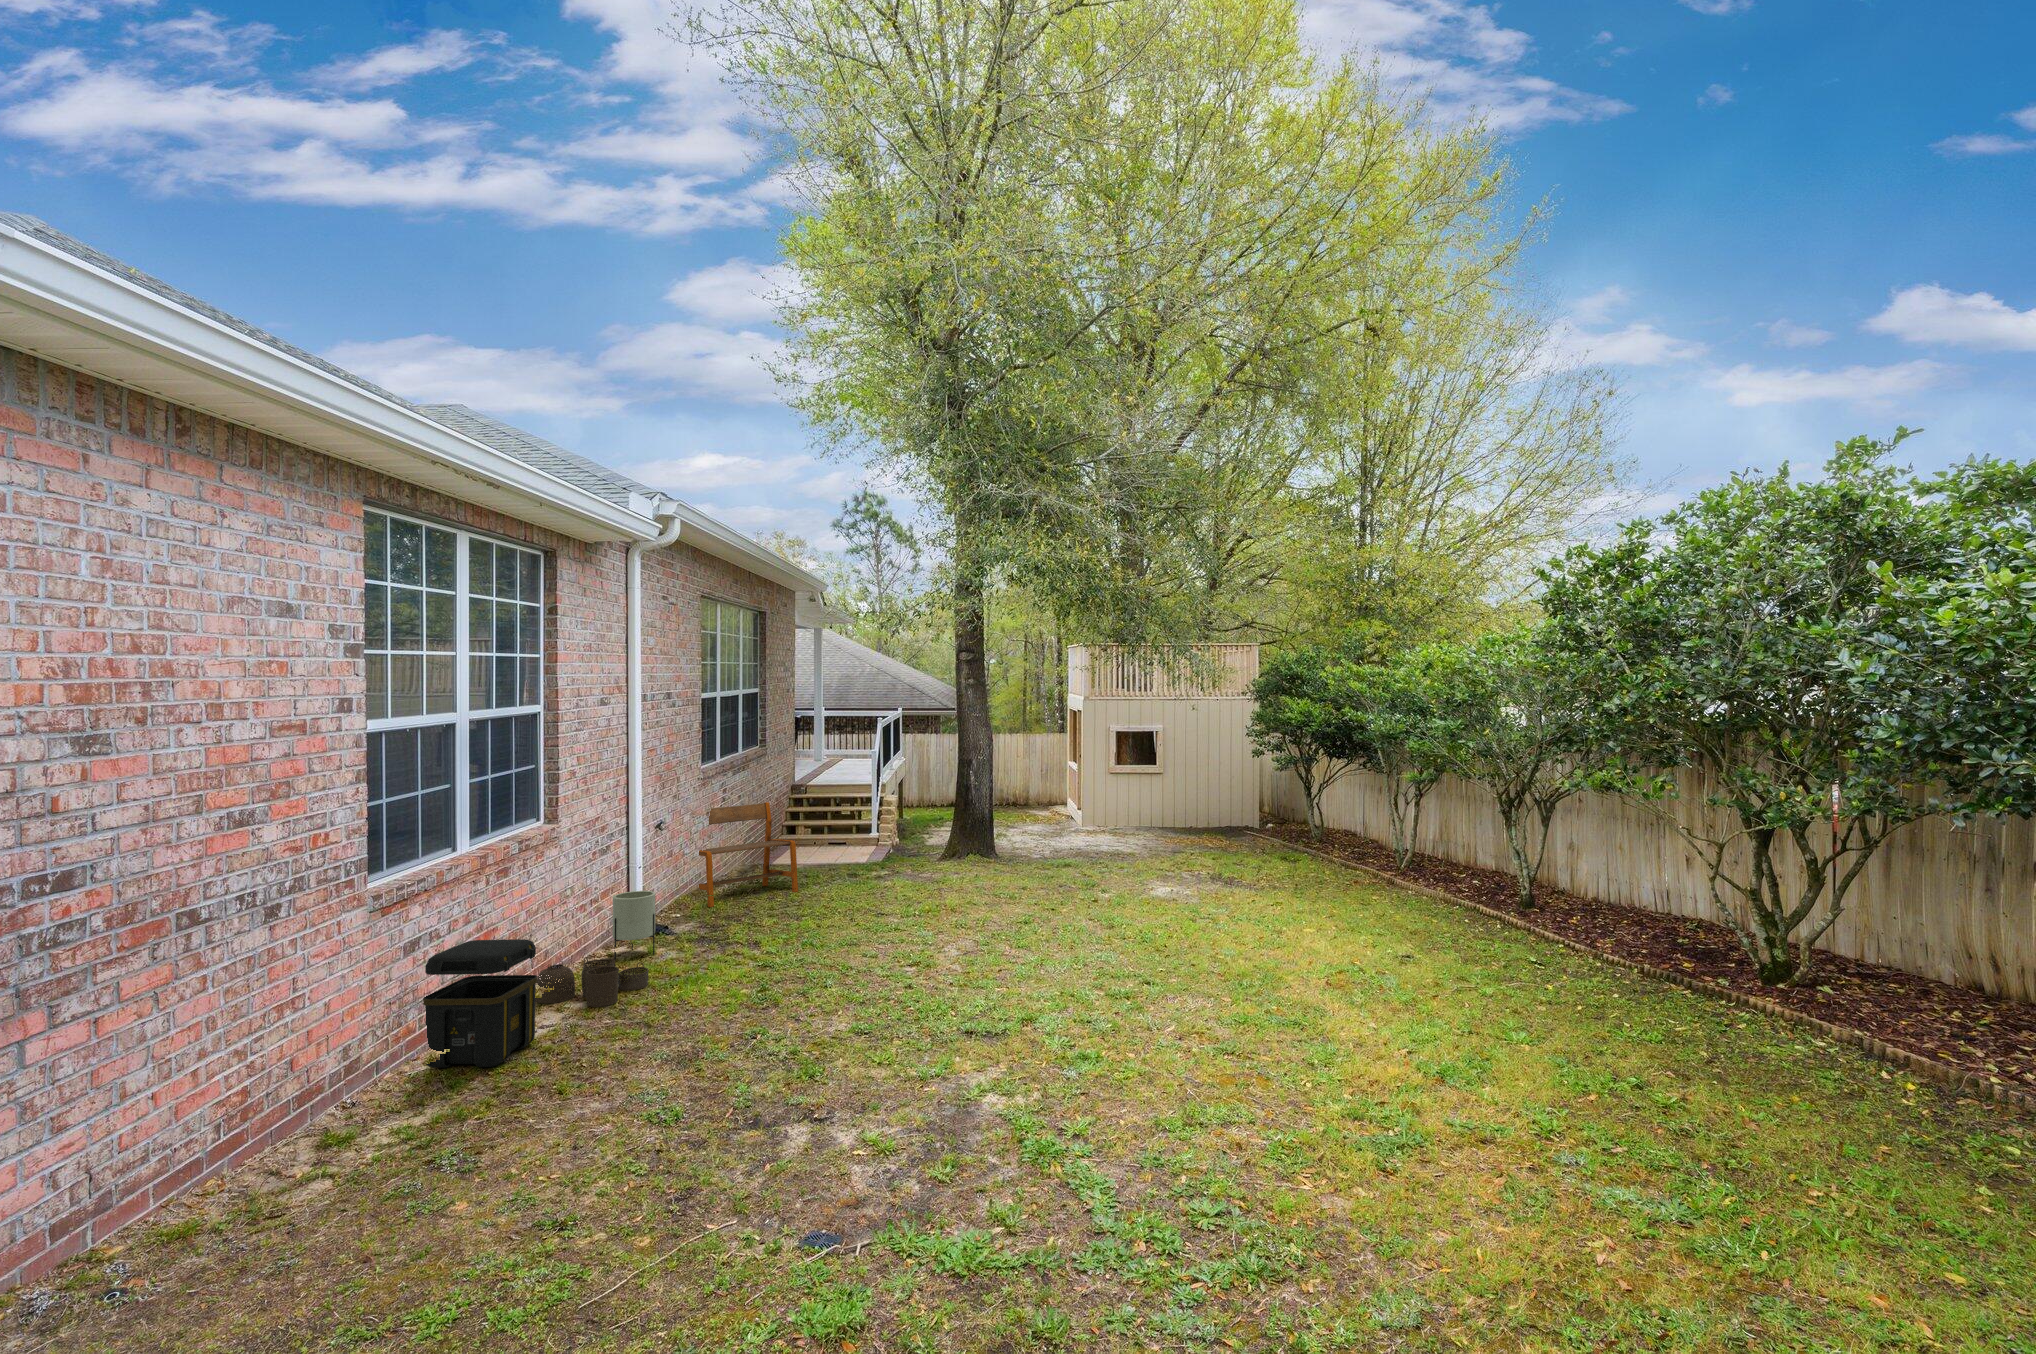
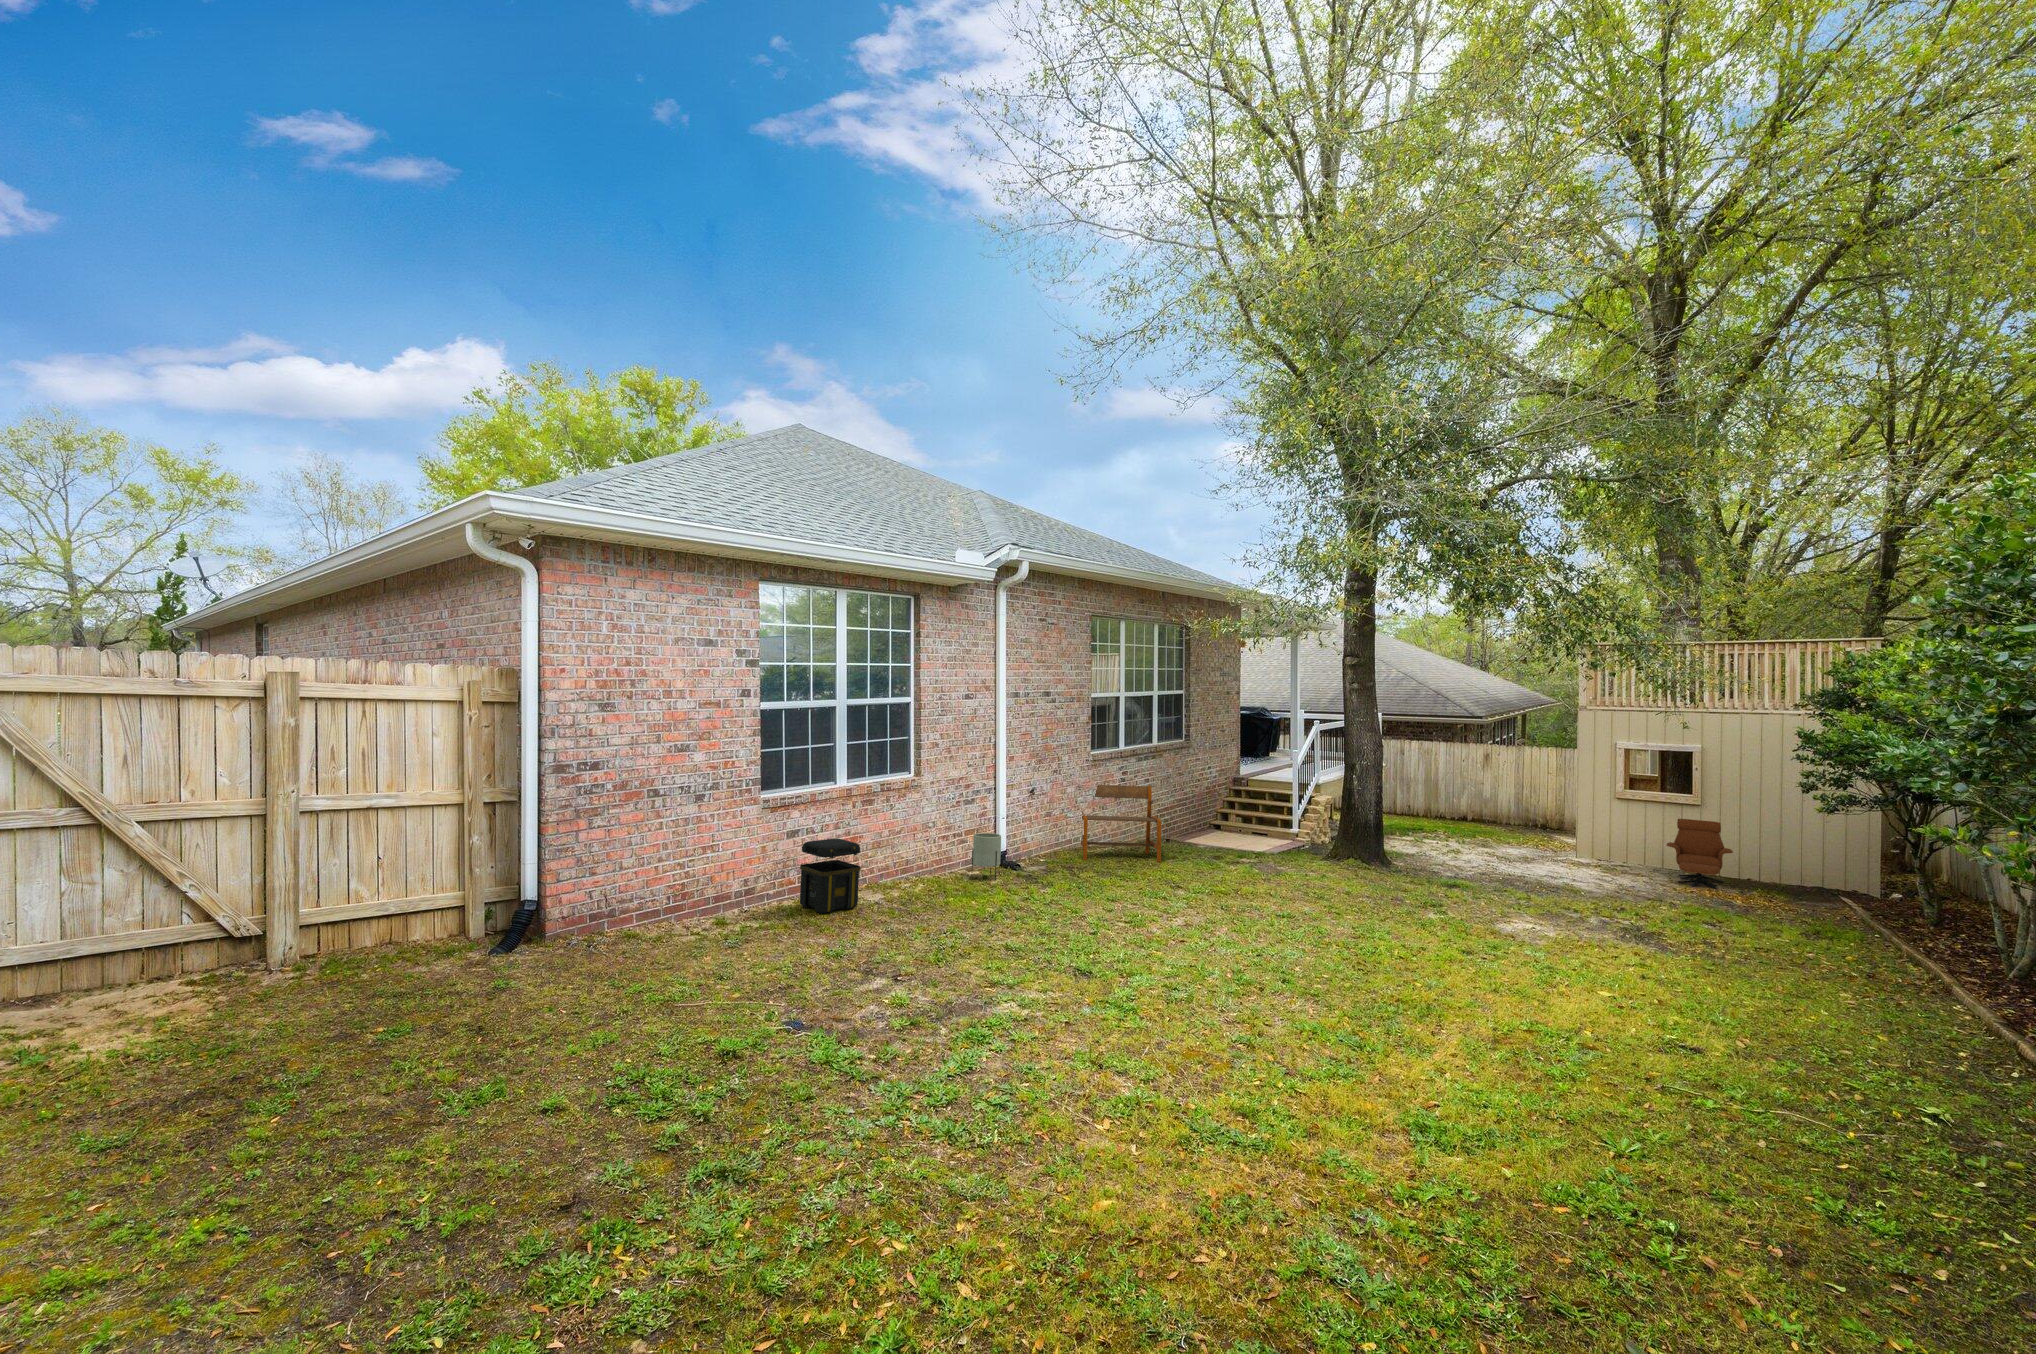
lounge chair: none [1155,779,1195,831] -> present [1666,819,1733,889]
woven basket: present [535,957,649,1007] -> none [895,867,961,900]

